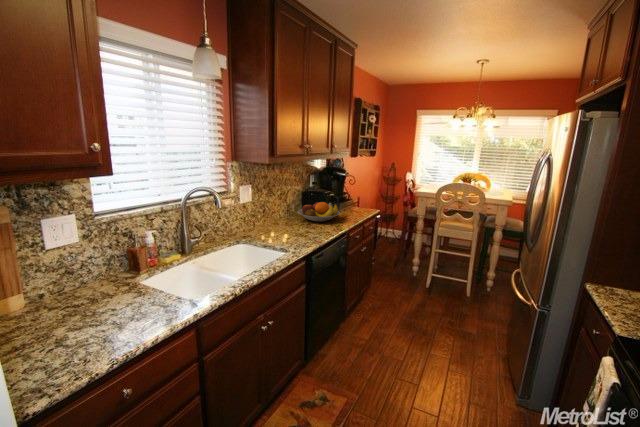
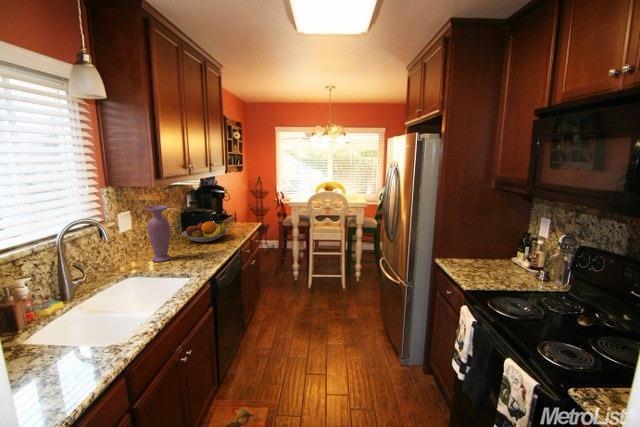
vase: none [261,181,281,234] -> present [145,205,171,262]

